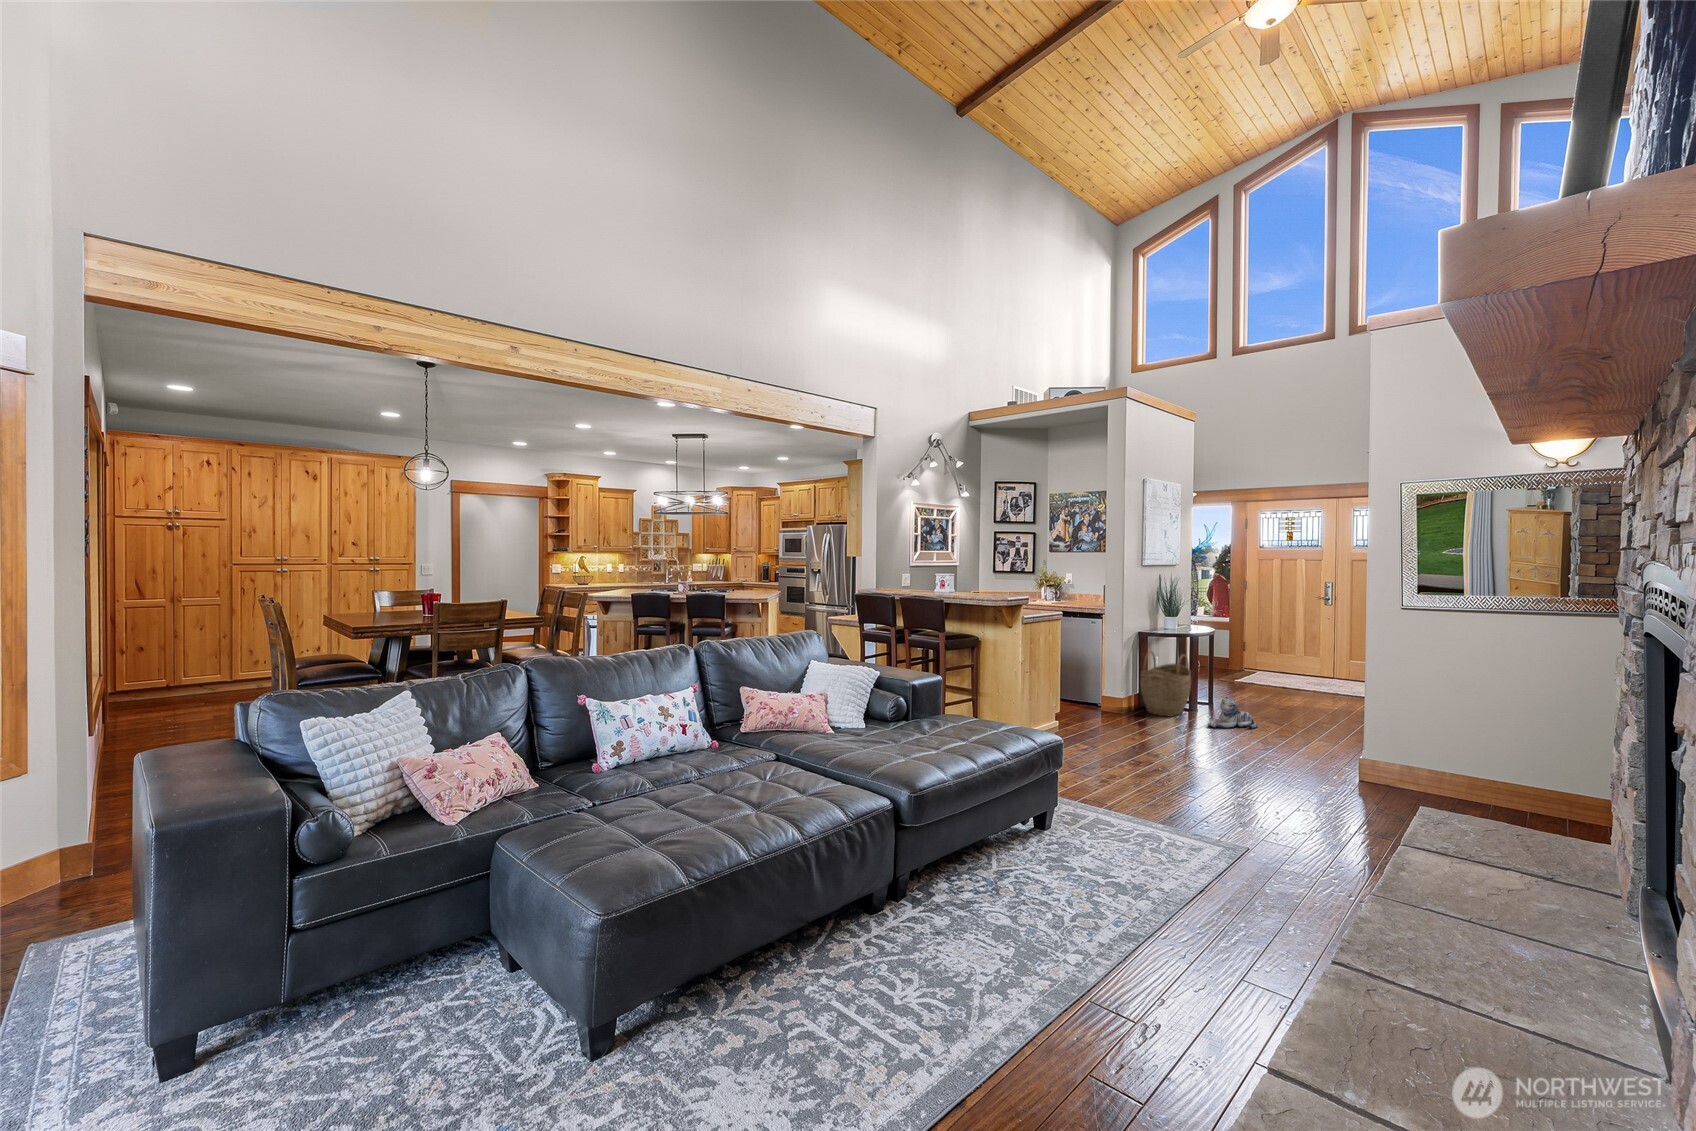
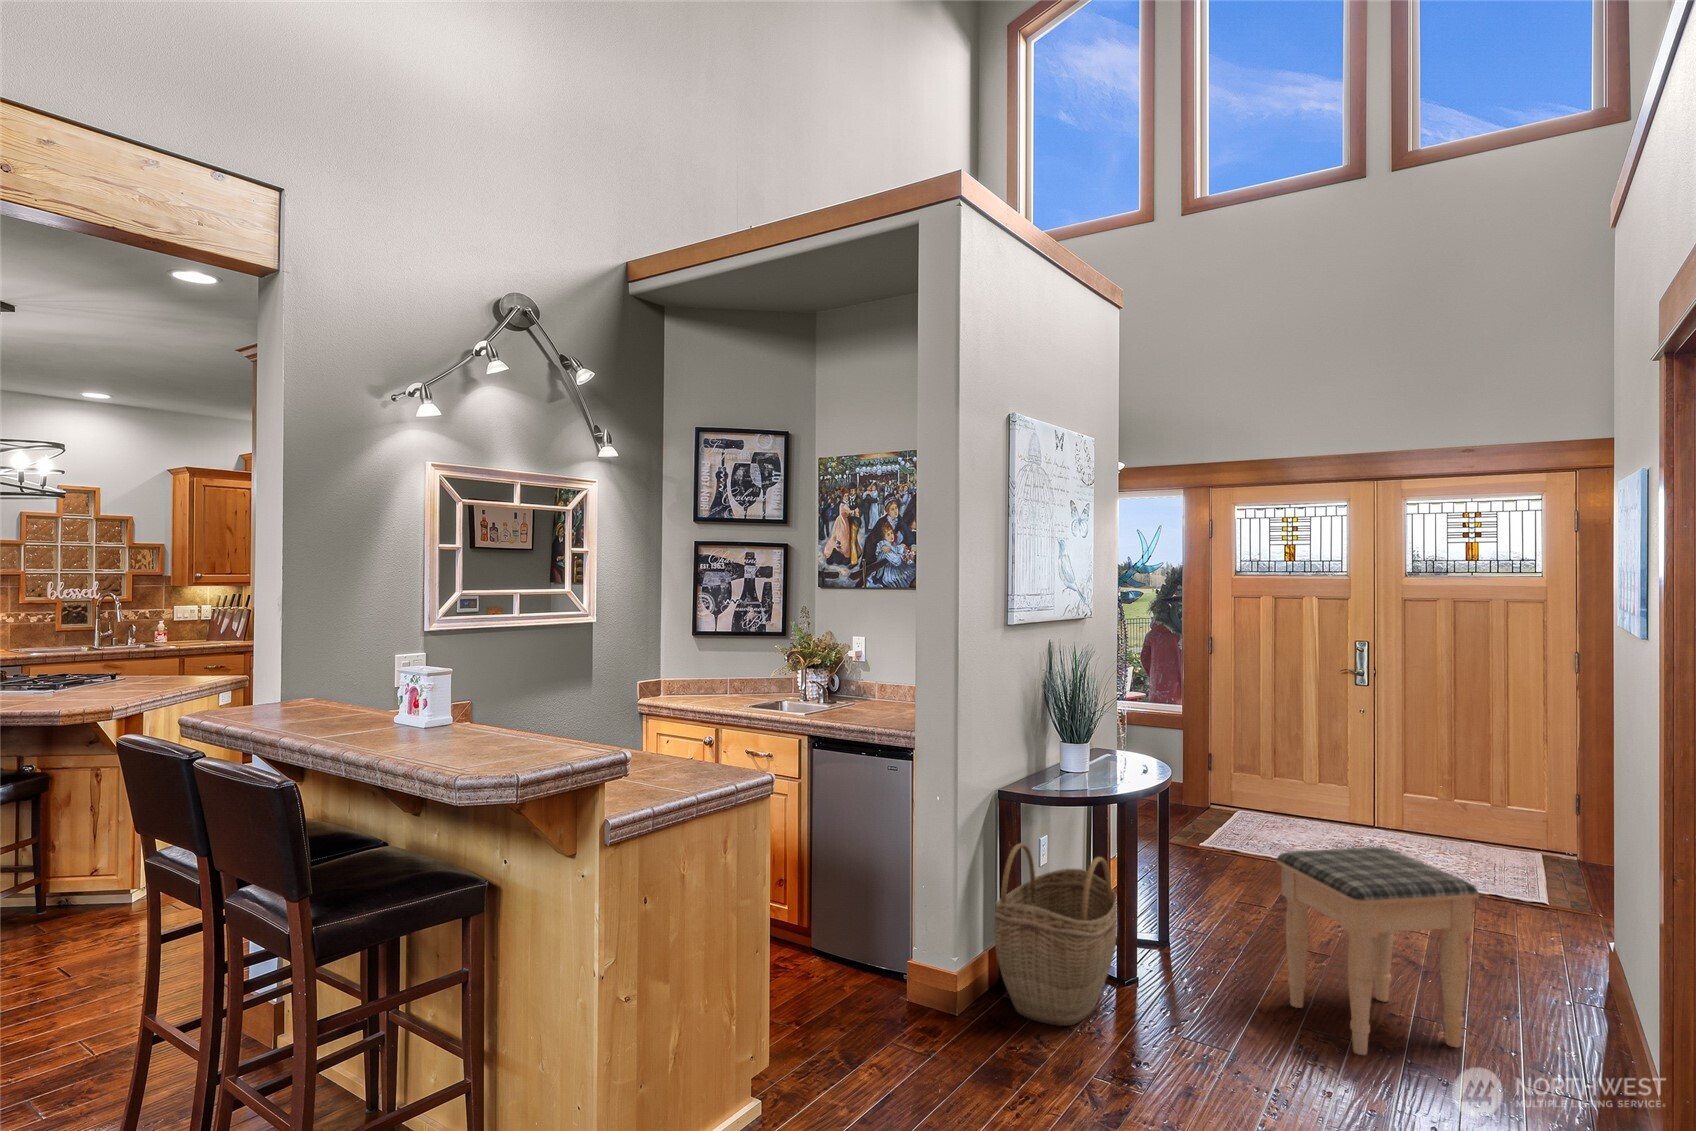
footstool: none [1260,656,1341,727] -> present [1277,847,1479,1055]
plush toy: present [1208,697,1258,729] -> none [1163,988,1287,1085]

